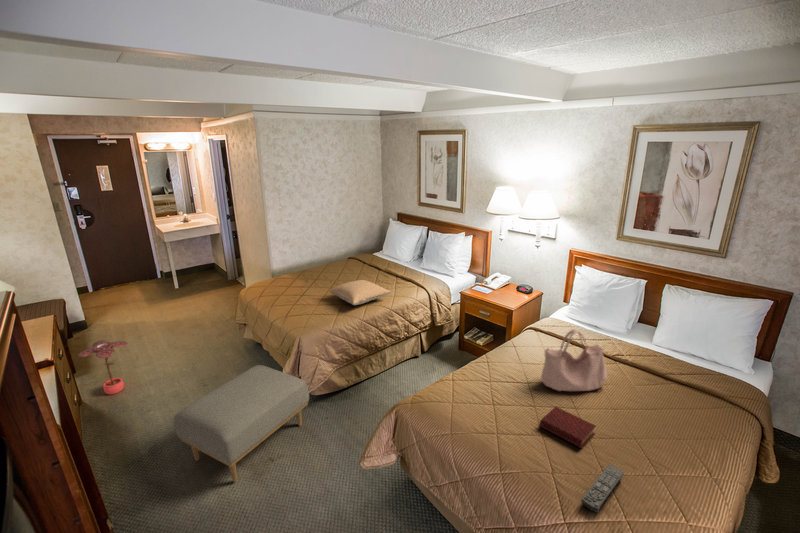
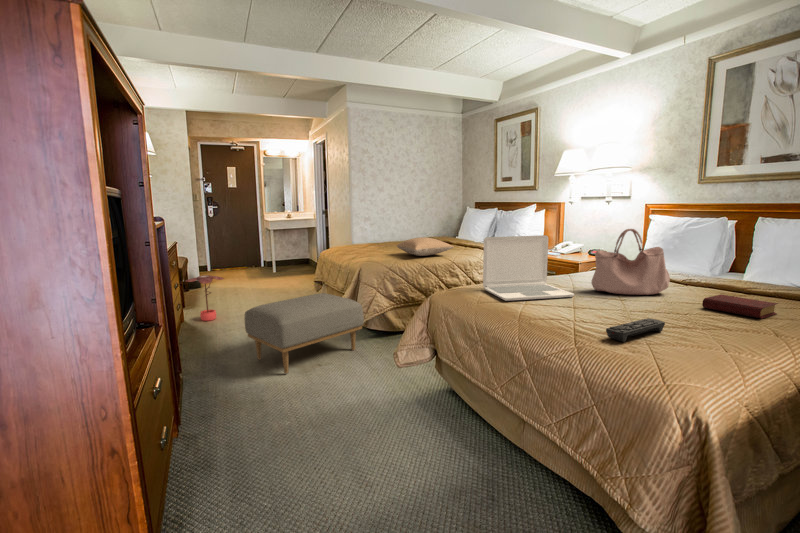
laptop: none [443,333,530,423] -> present [483,235,574,301]
book: present [540,407,596,448] -> present [702,294,778,319]

